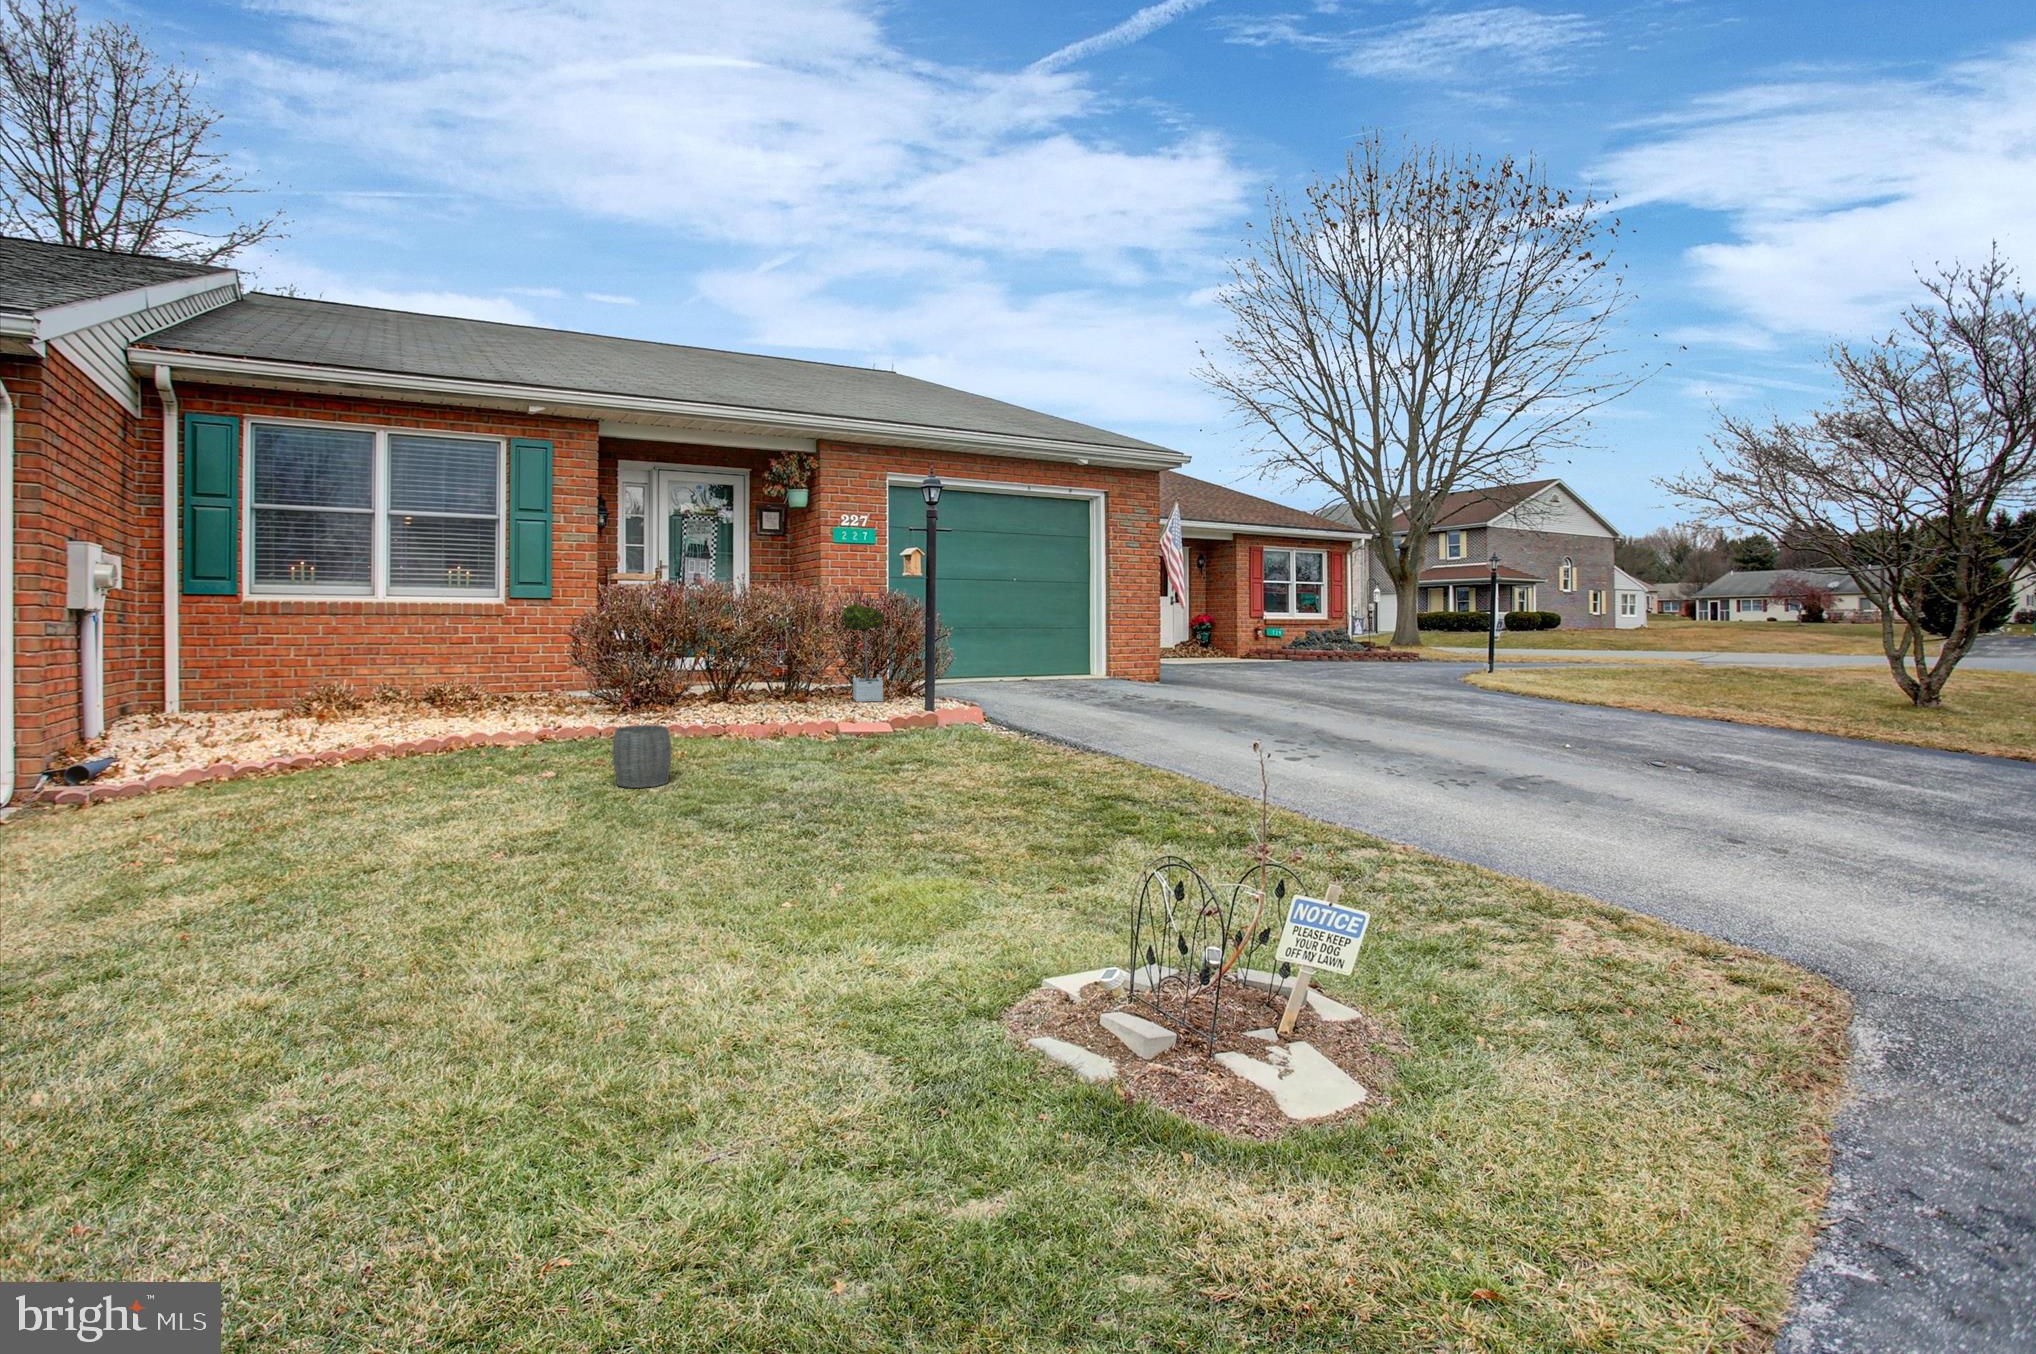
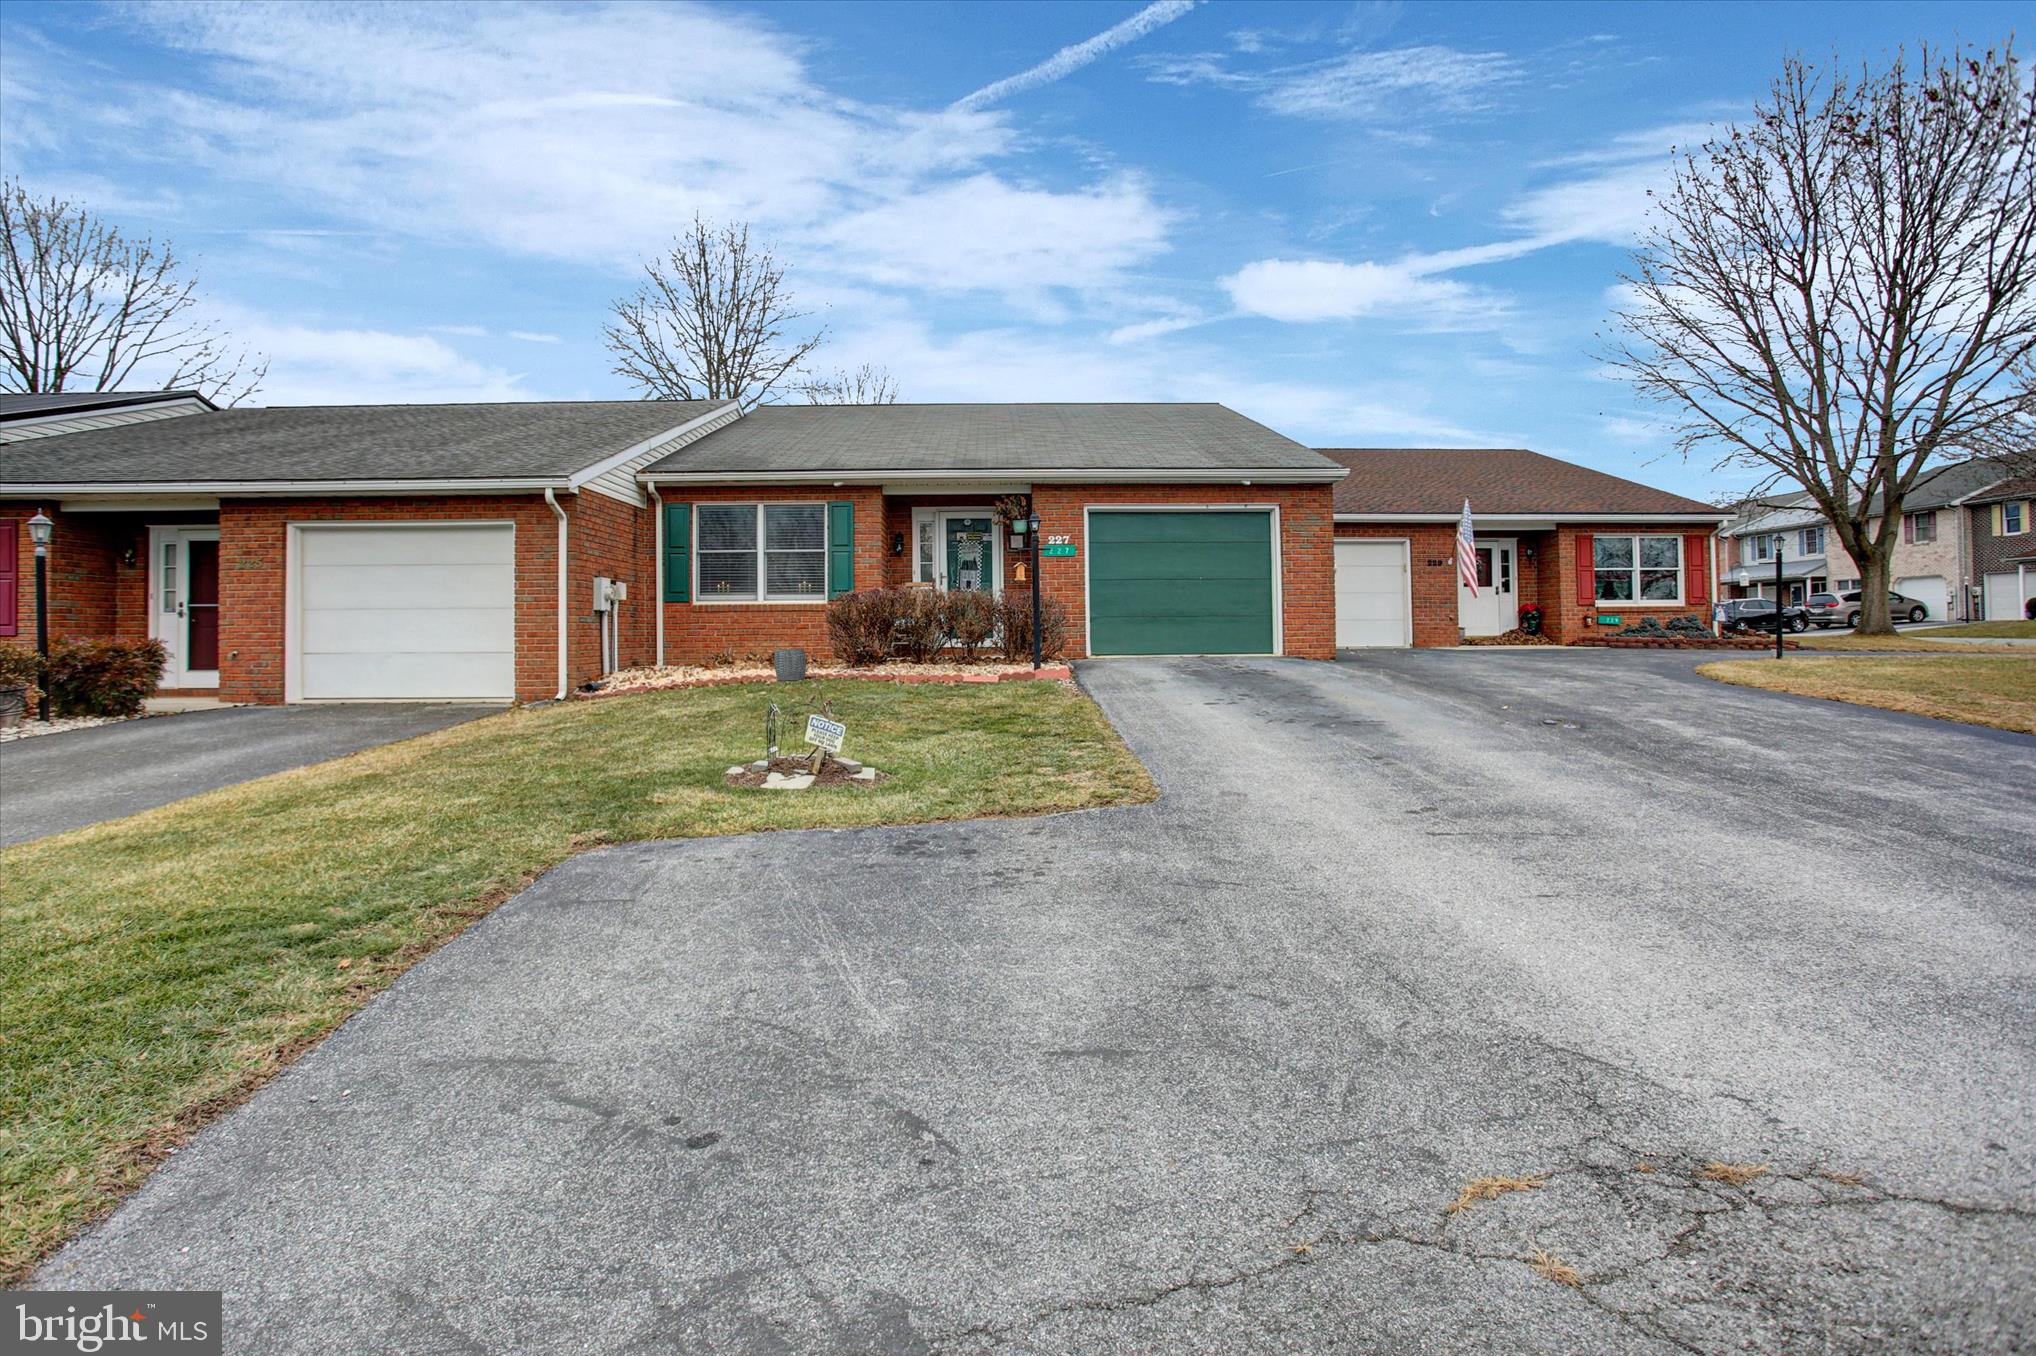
potted tree: present [842,603,885,702] -> none [989,586,1020,653]

